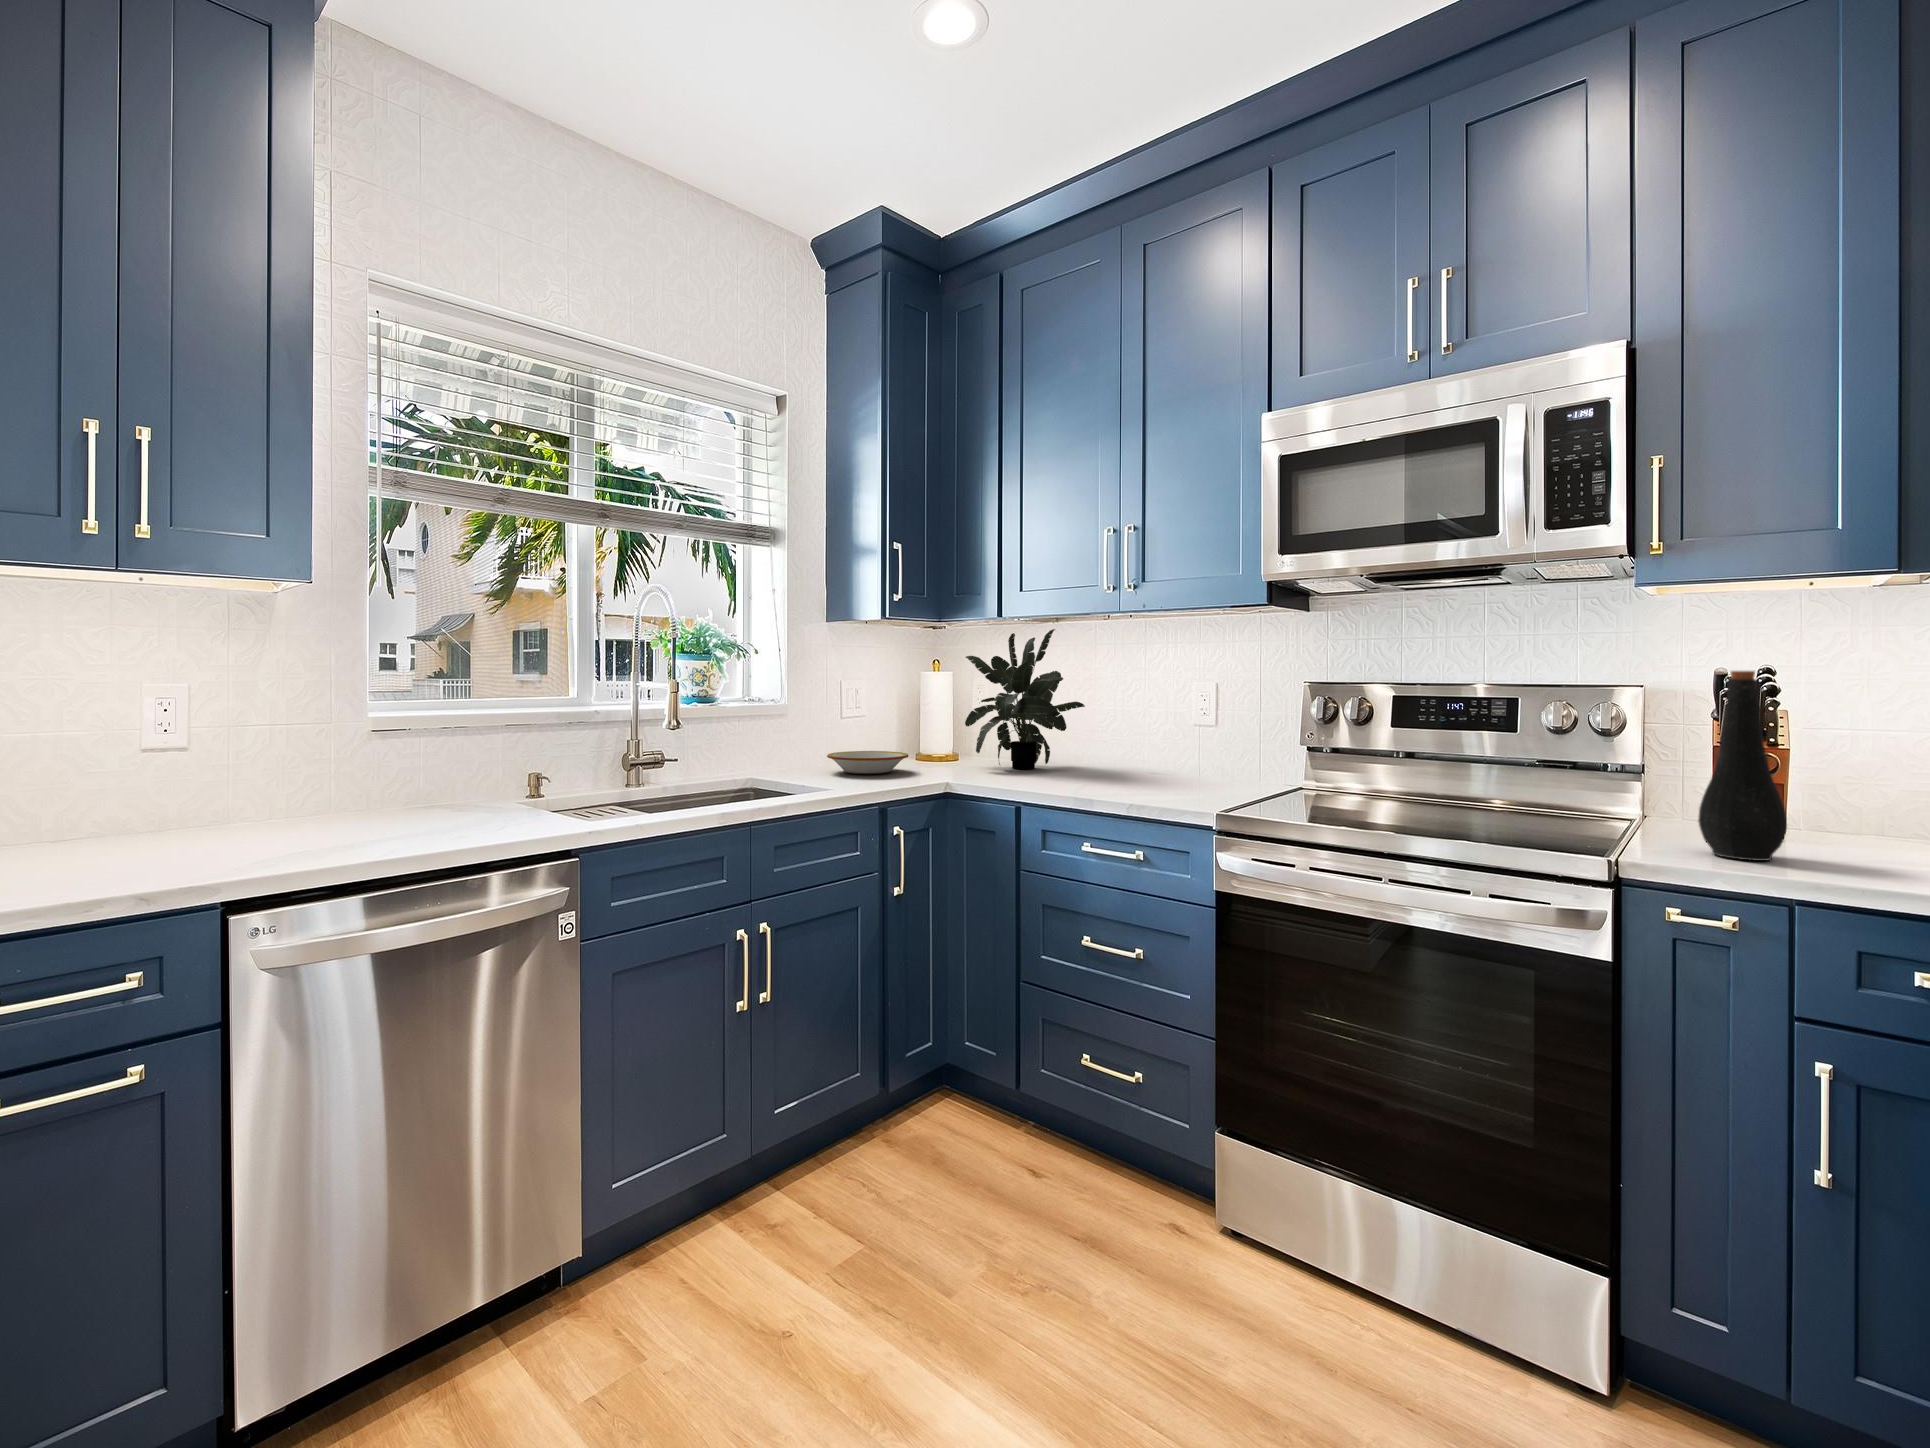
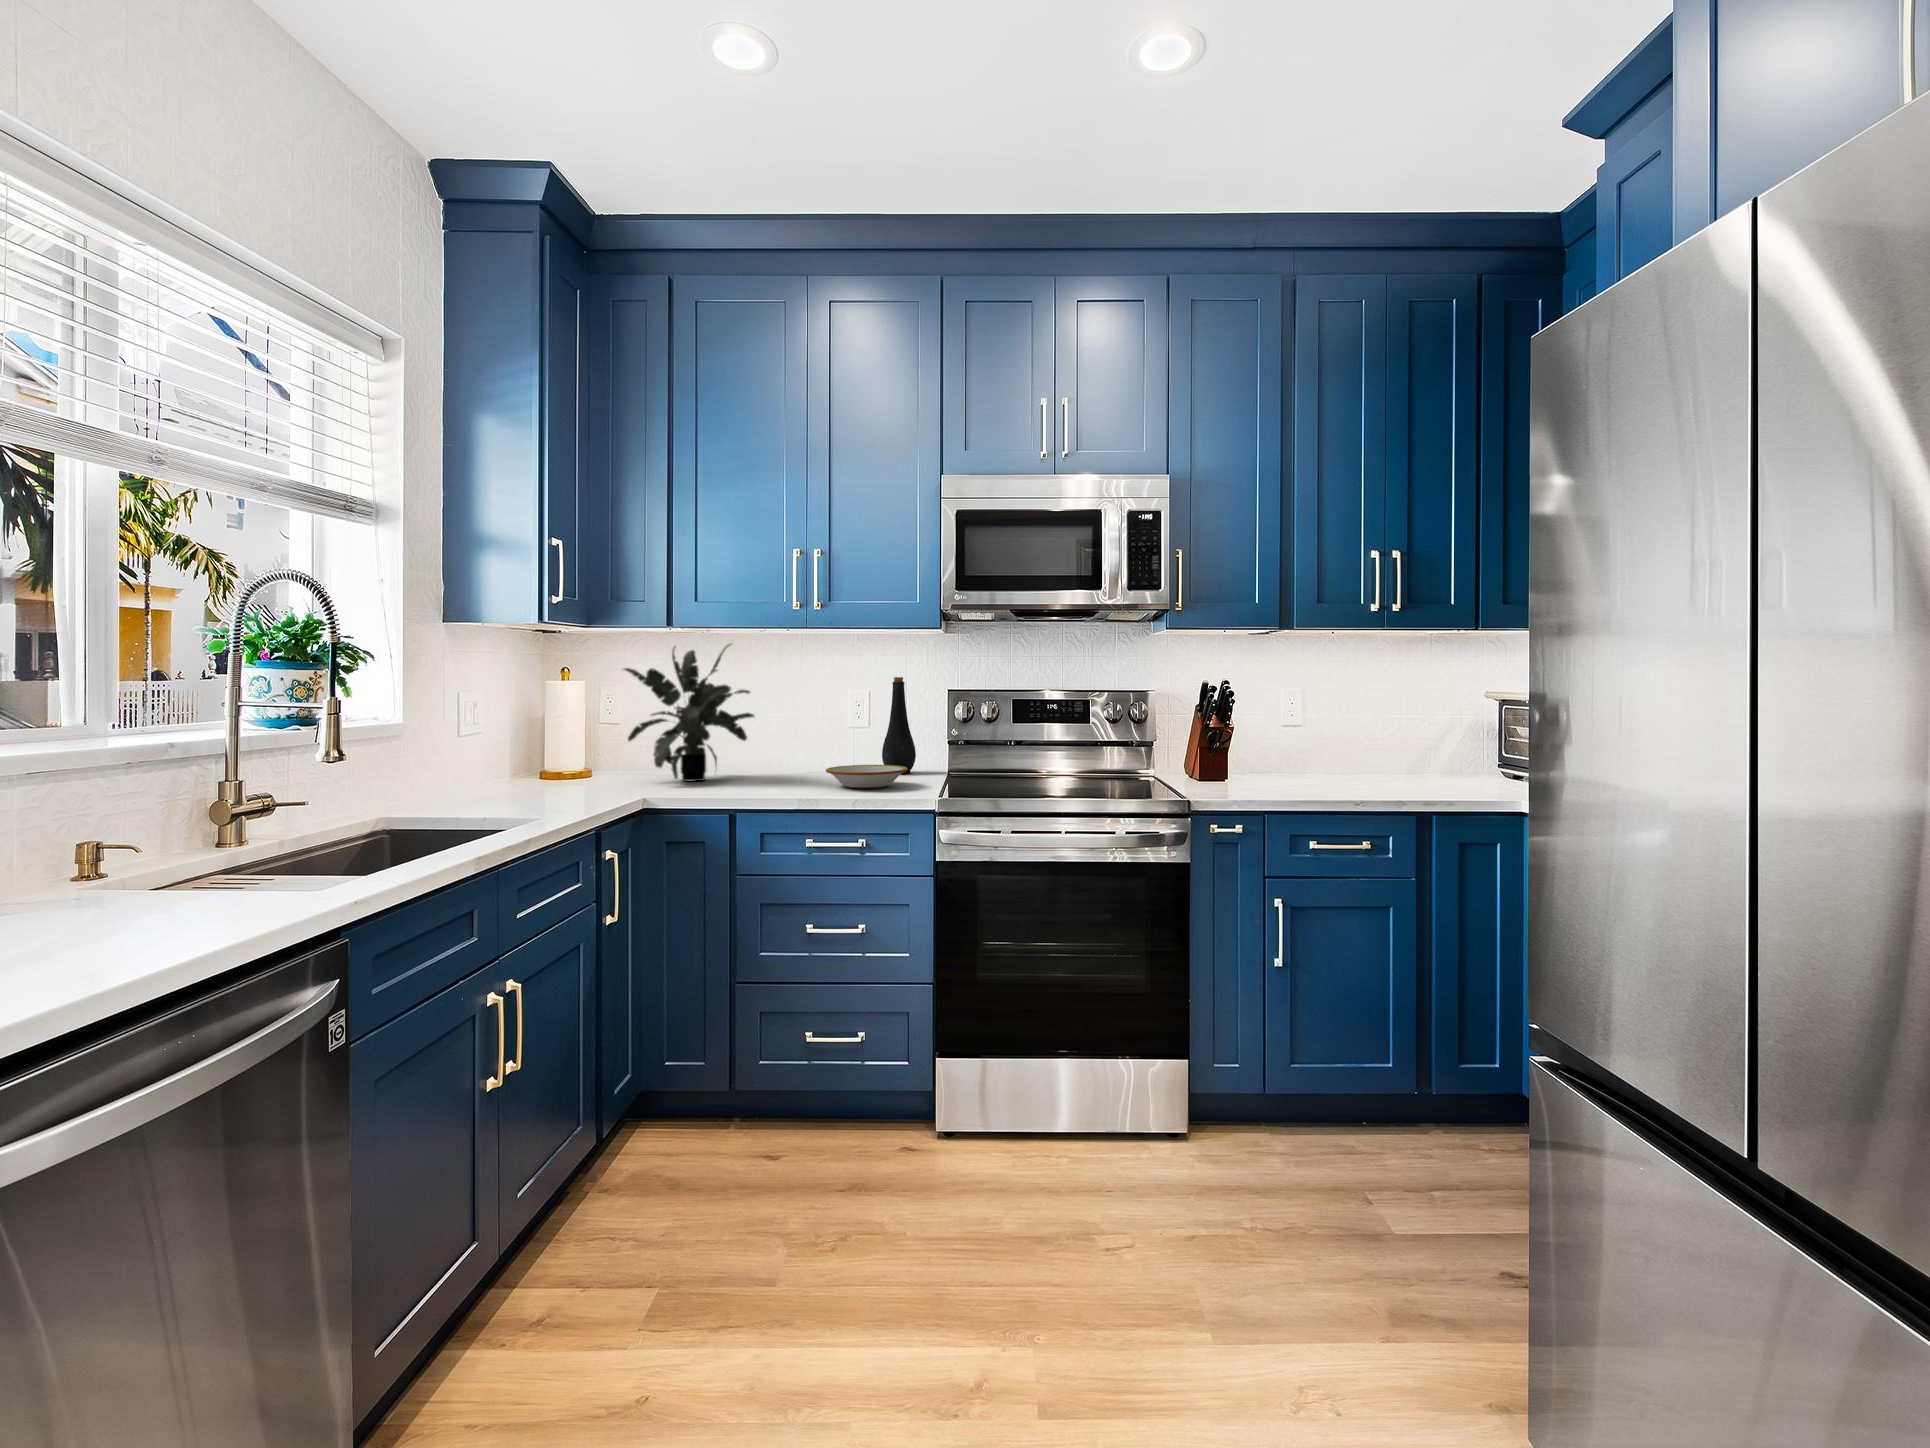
bottle: present [1698,671,1787,861] -> present [882,677,916,774]
bowl: present [827,751,908,774] -> present [826,765,908,789]

